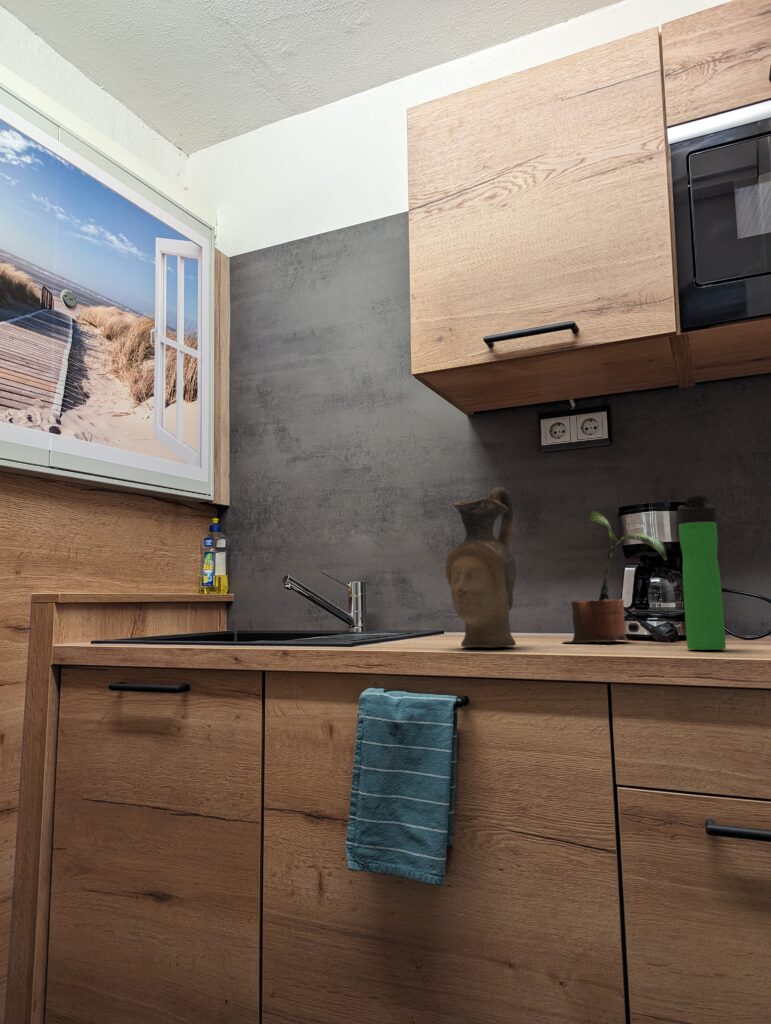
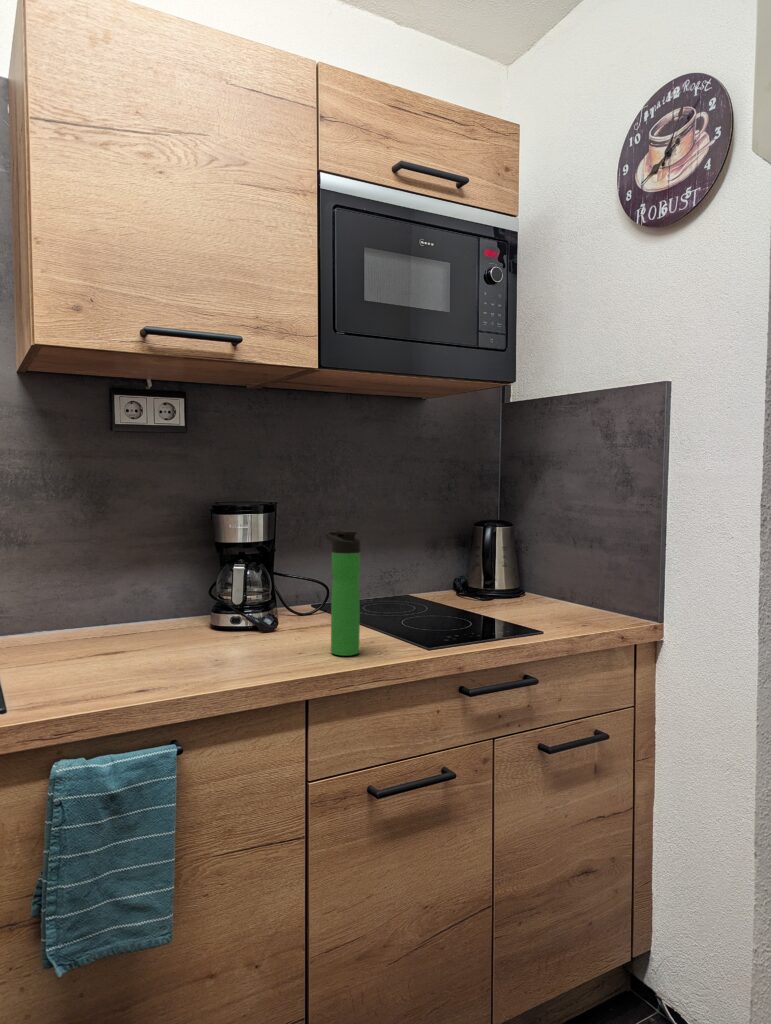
ceramic pitcher: present [445,487,516,648] -> none [130,506,206,684]
potted plant: present [565,511,667,643] -> none [193,528,291,651]

